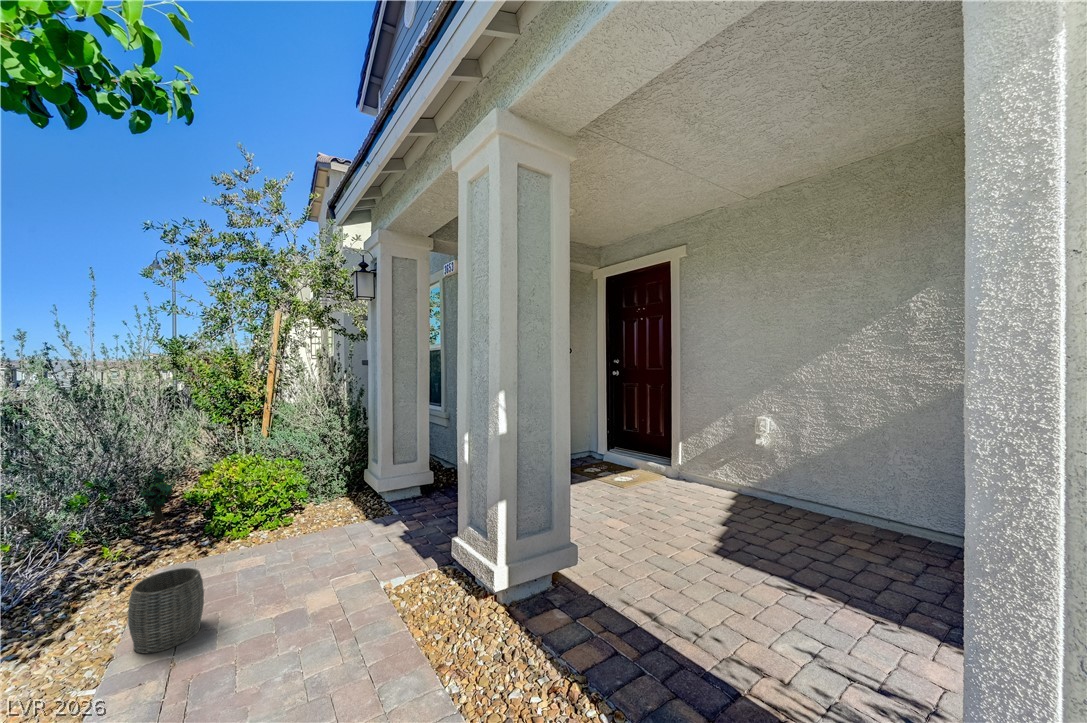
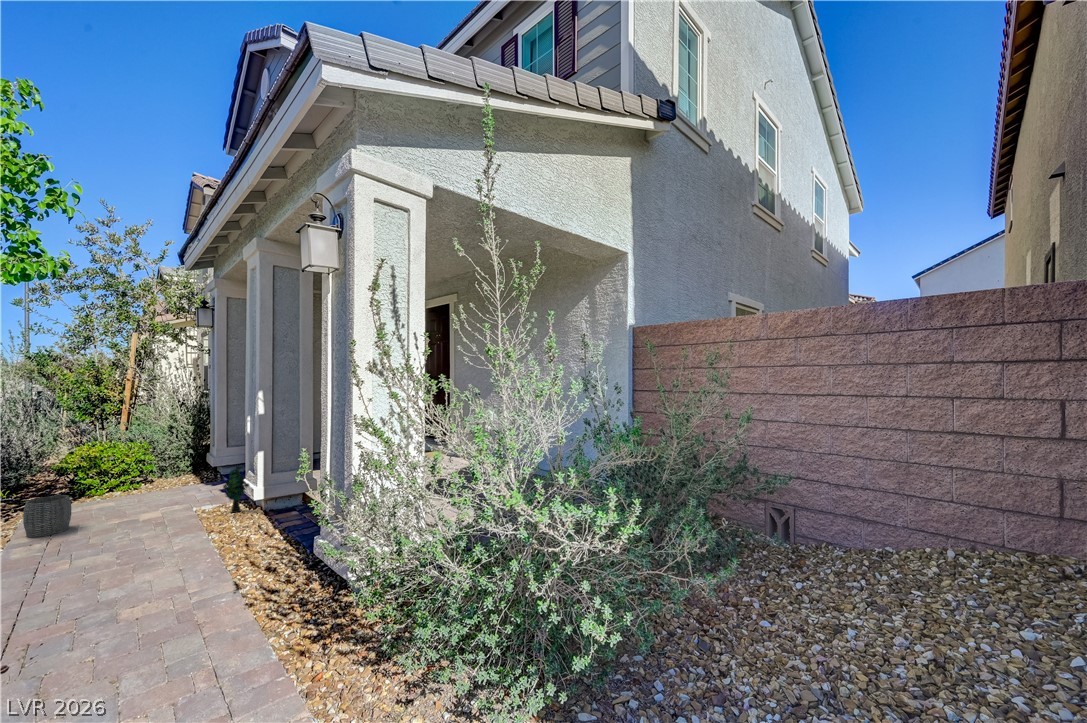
decorative plant: present [140,468,174,522] -> present [223,467,249,513]

